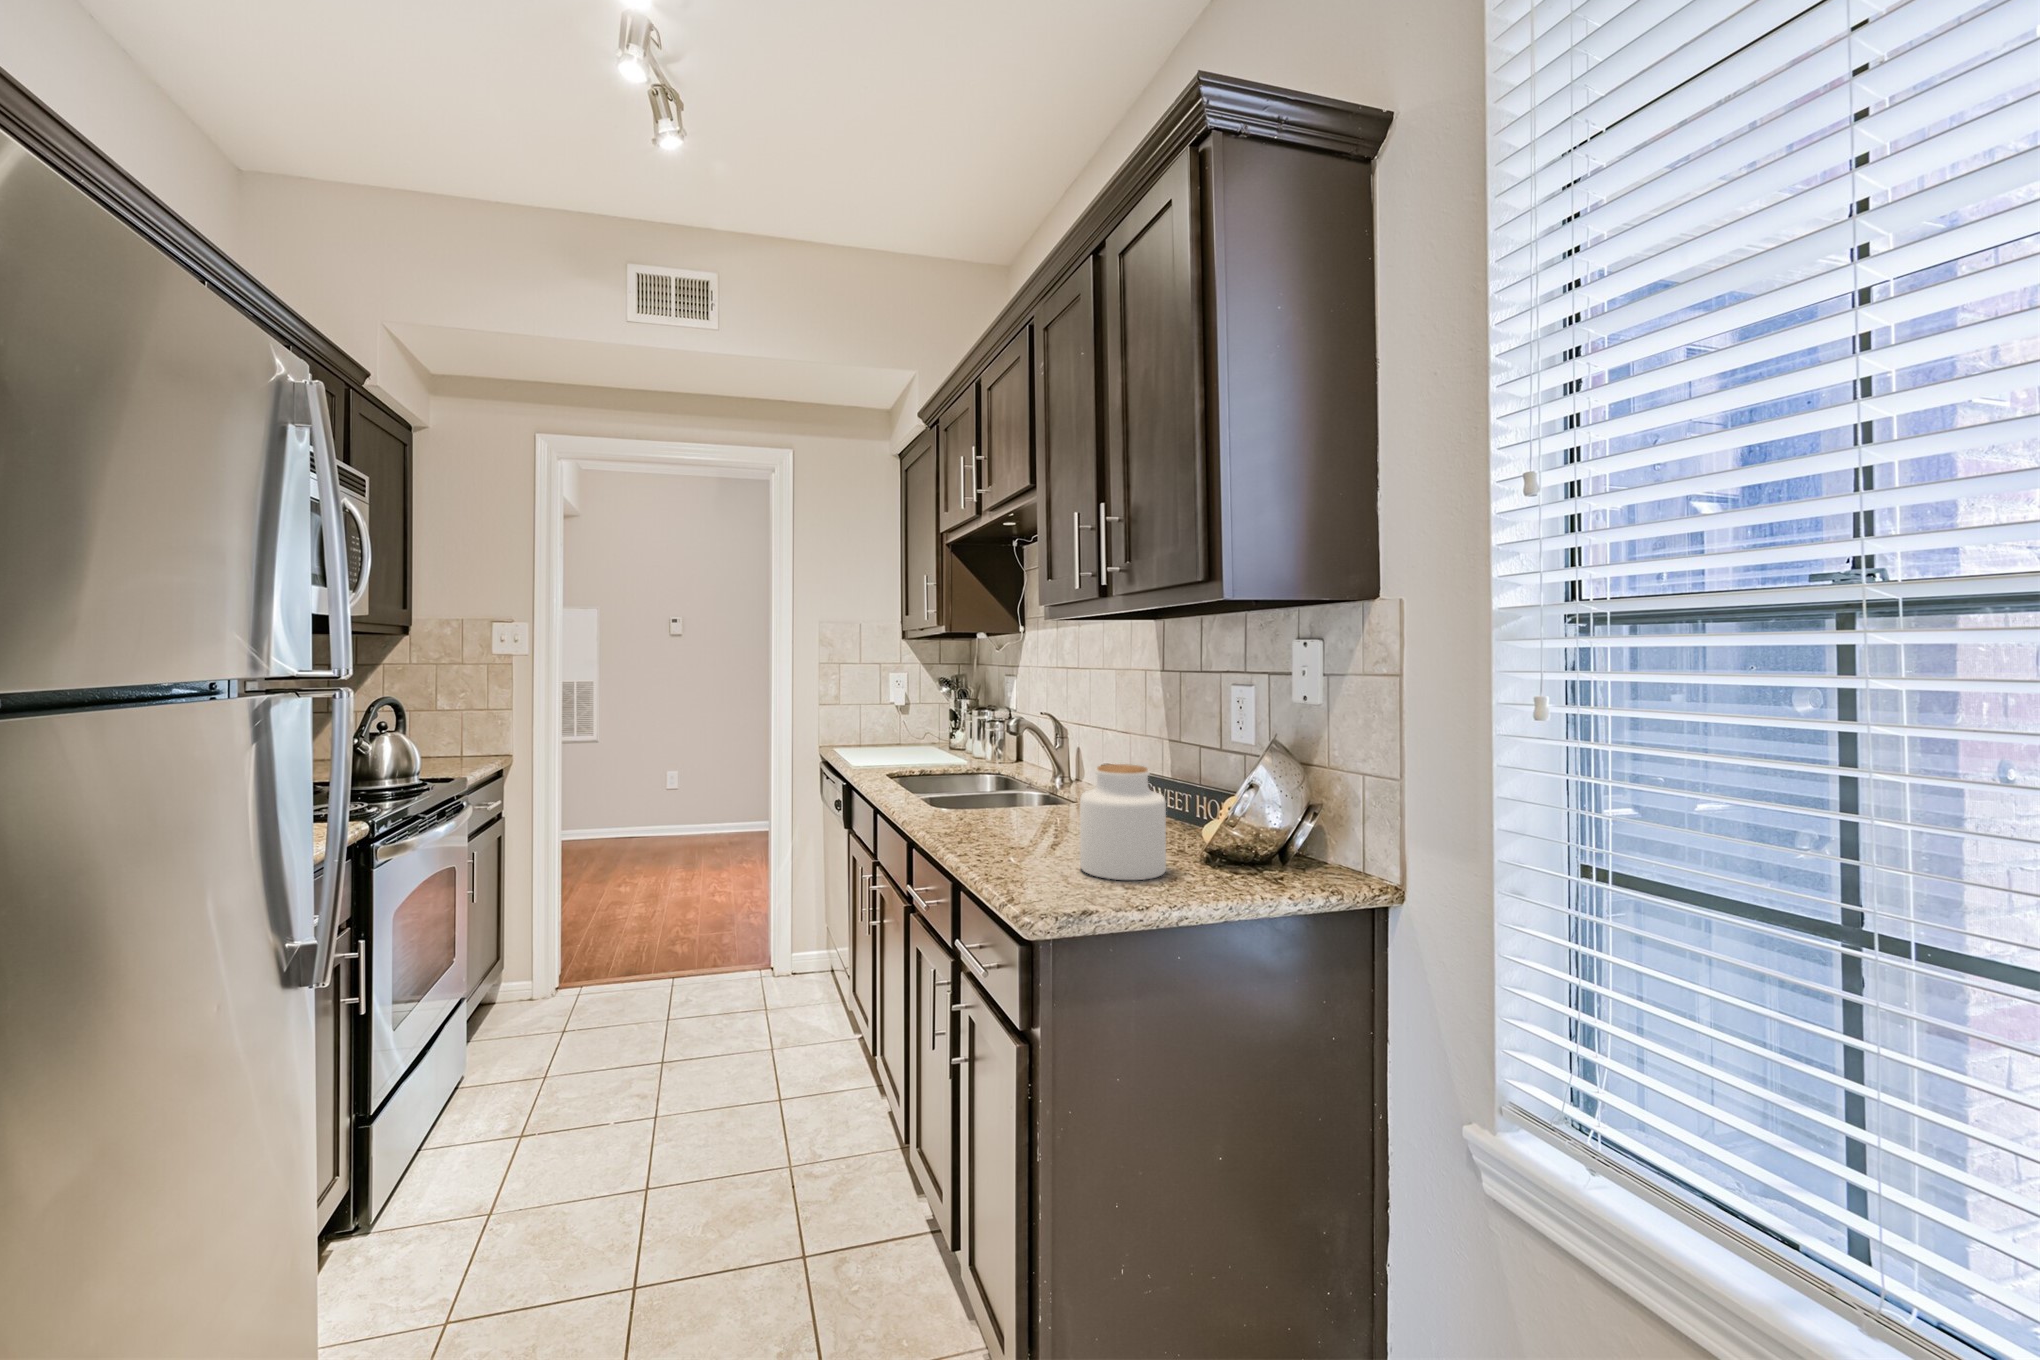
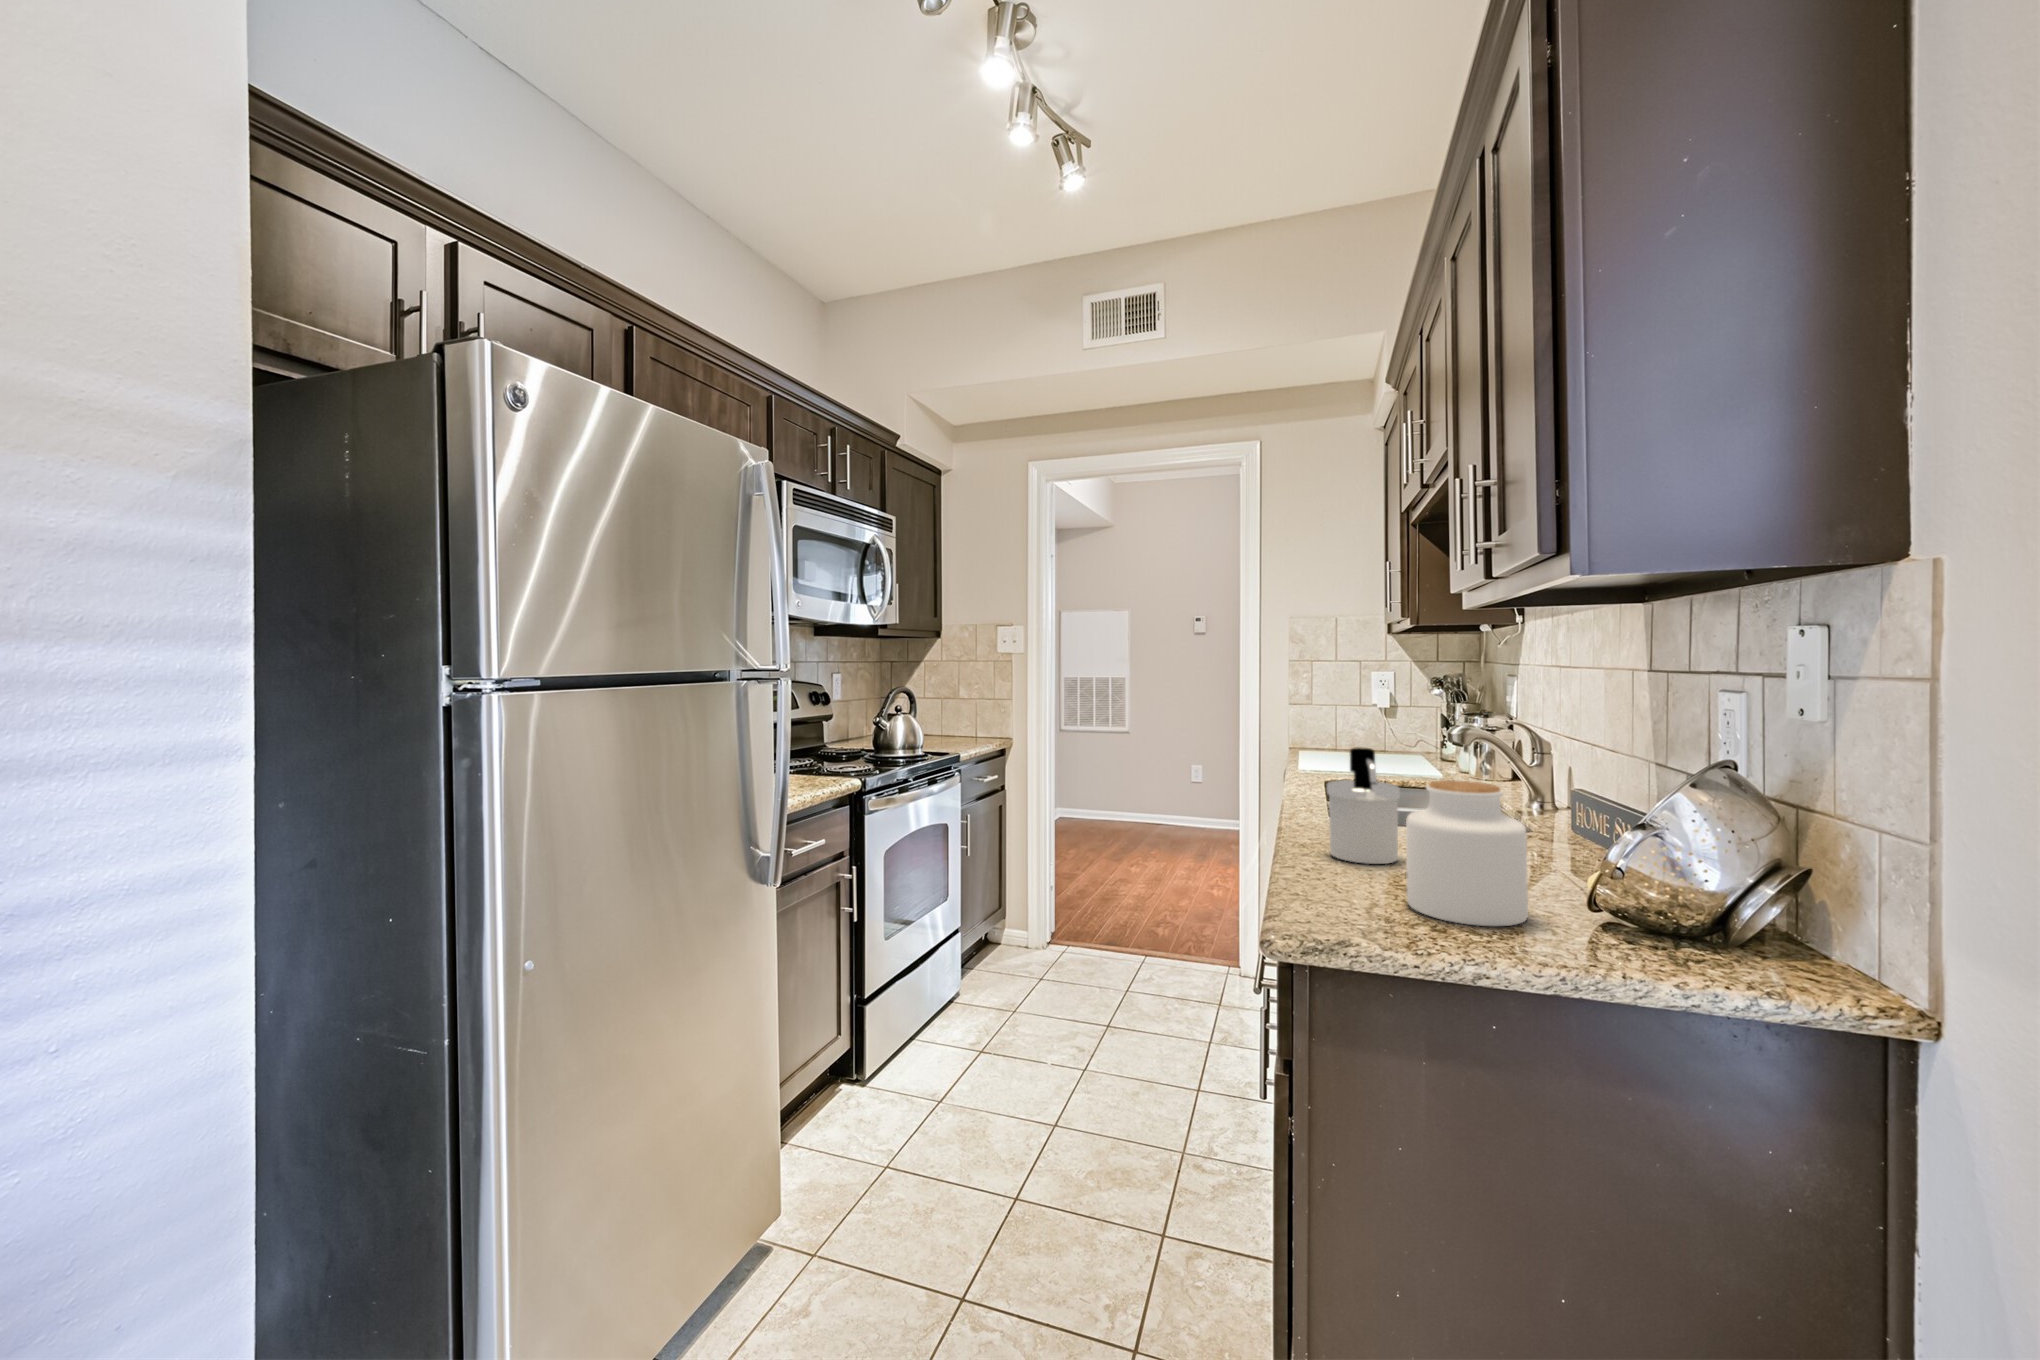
soap dispenser: none [971,742,1030,844] -> present [1327,747,1400,864]

